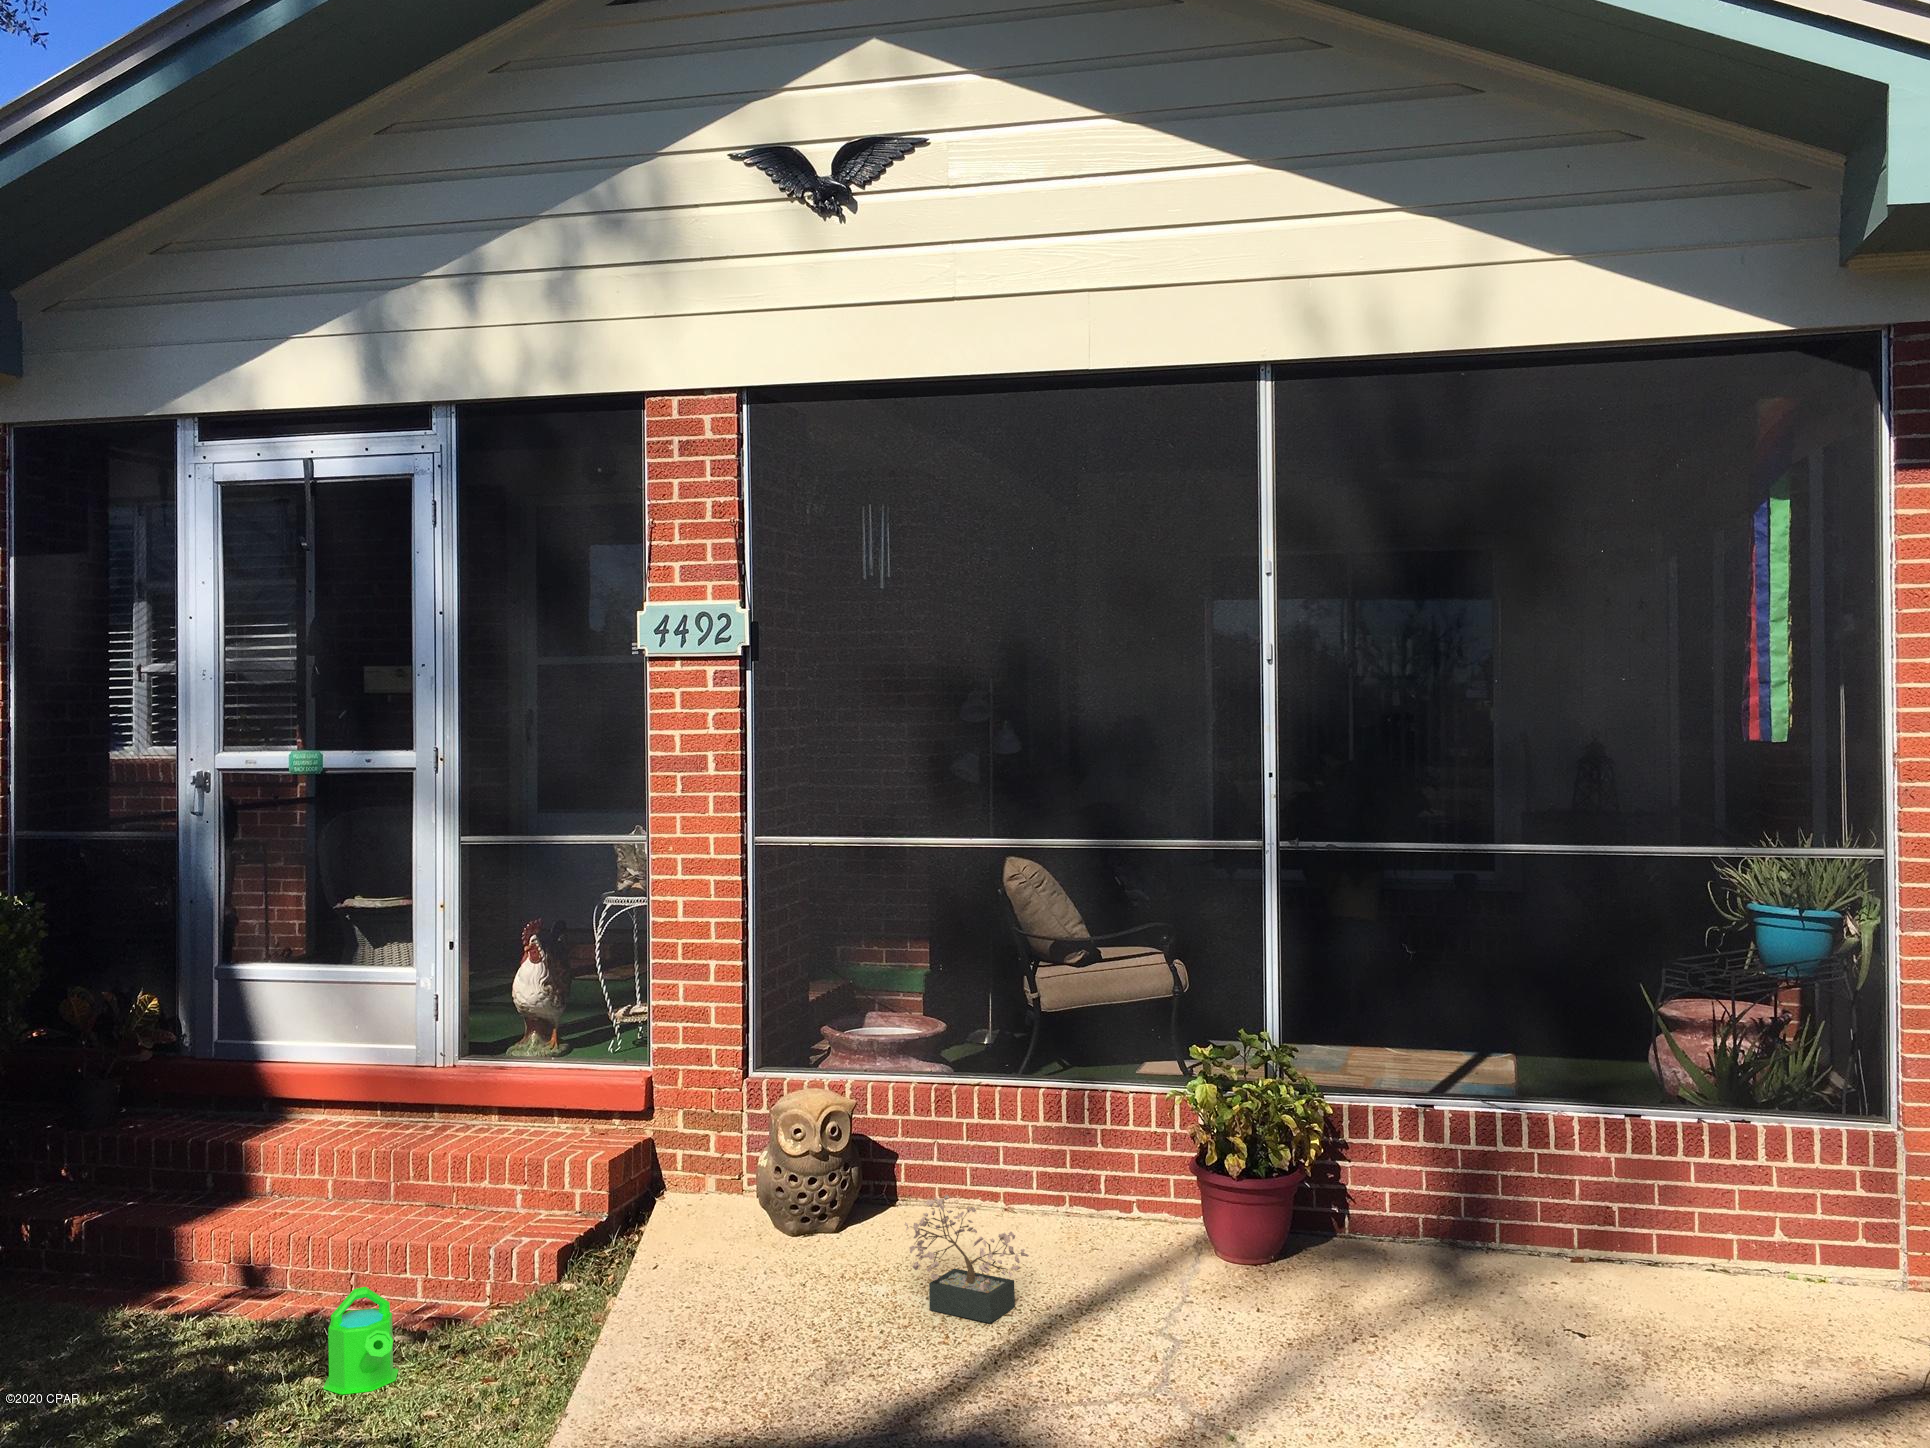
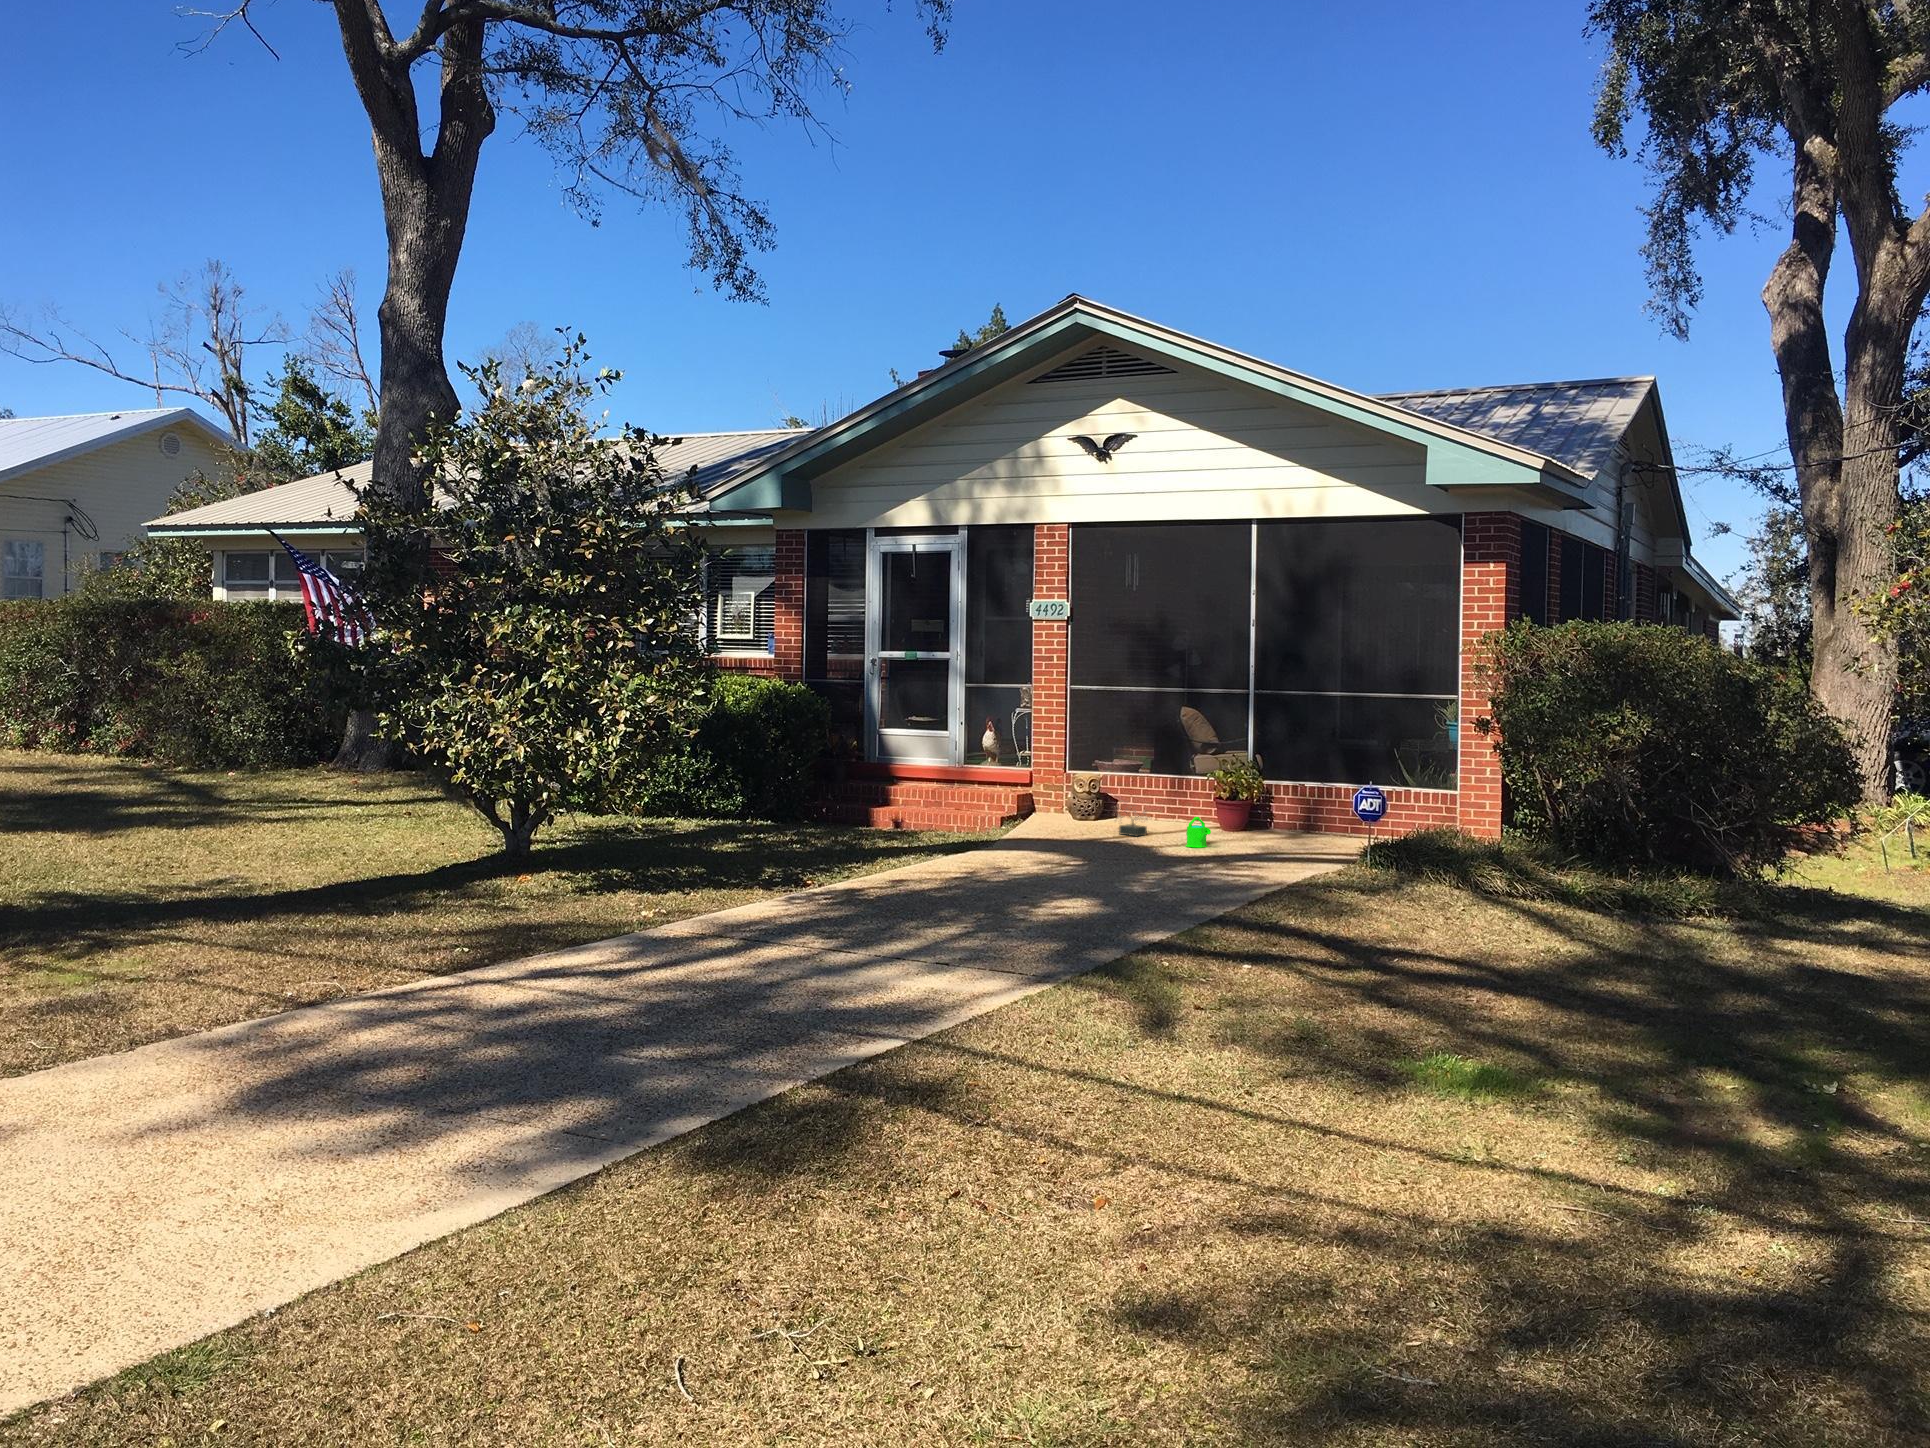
watering can: present [323,1287,398,1395] -> present [1185,817,1211,848]

